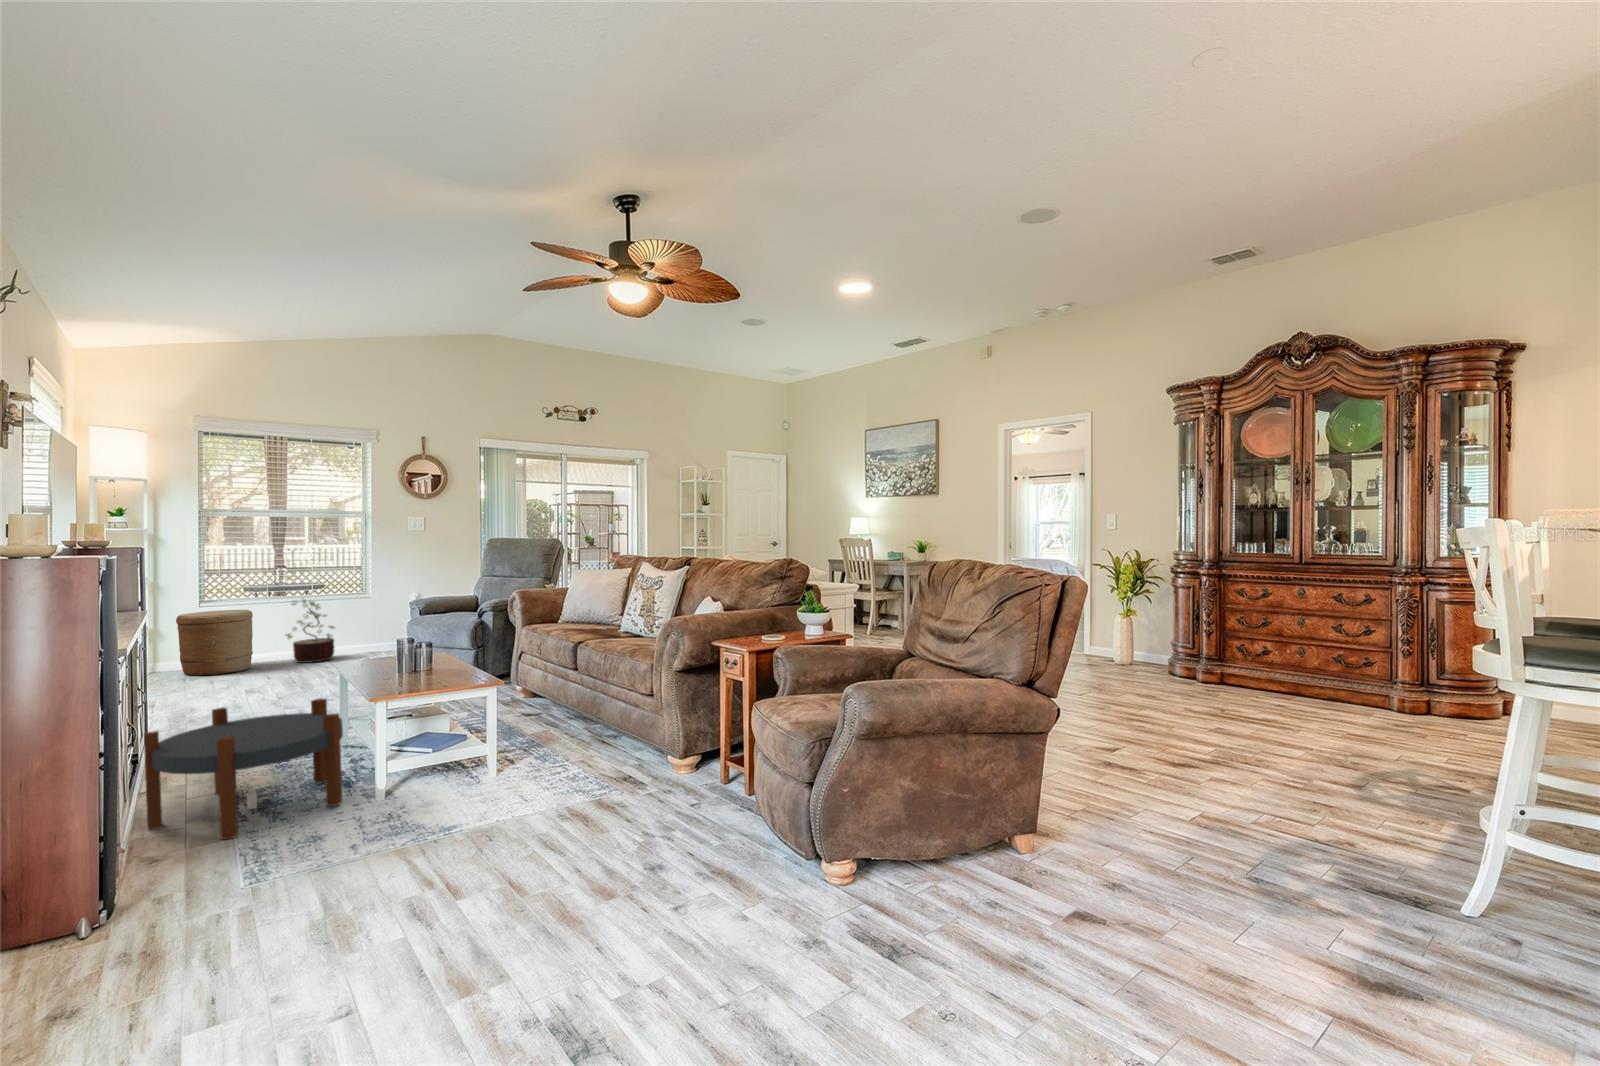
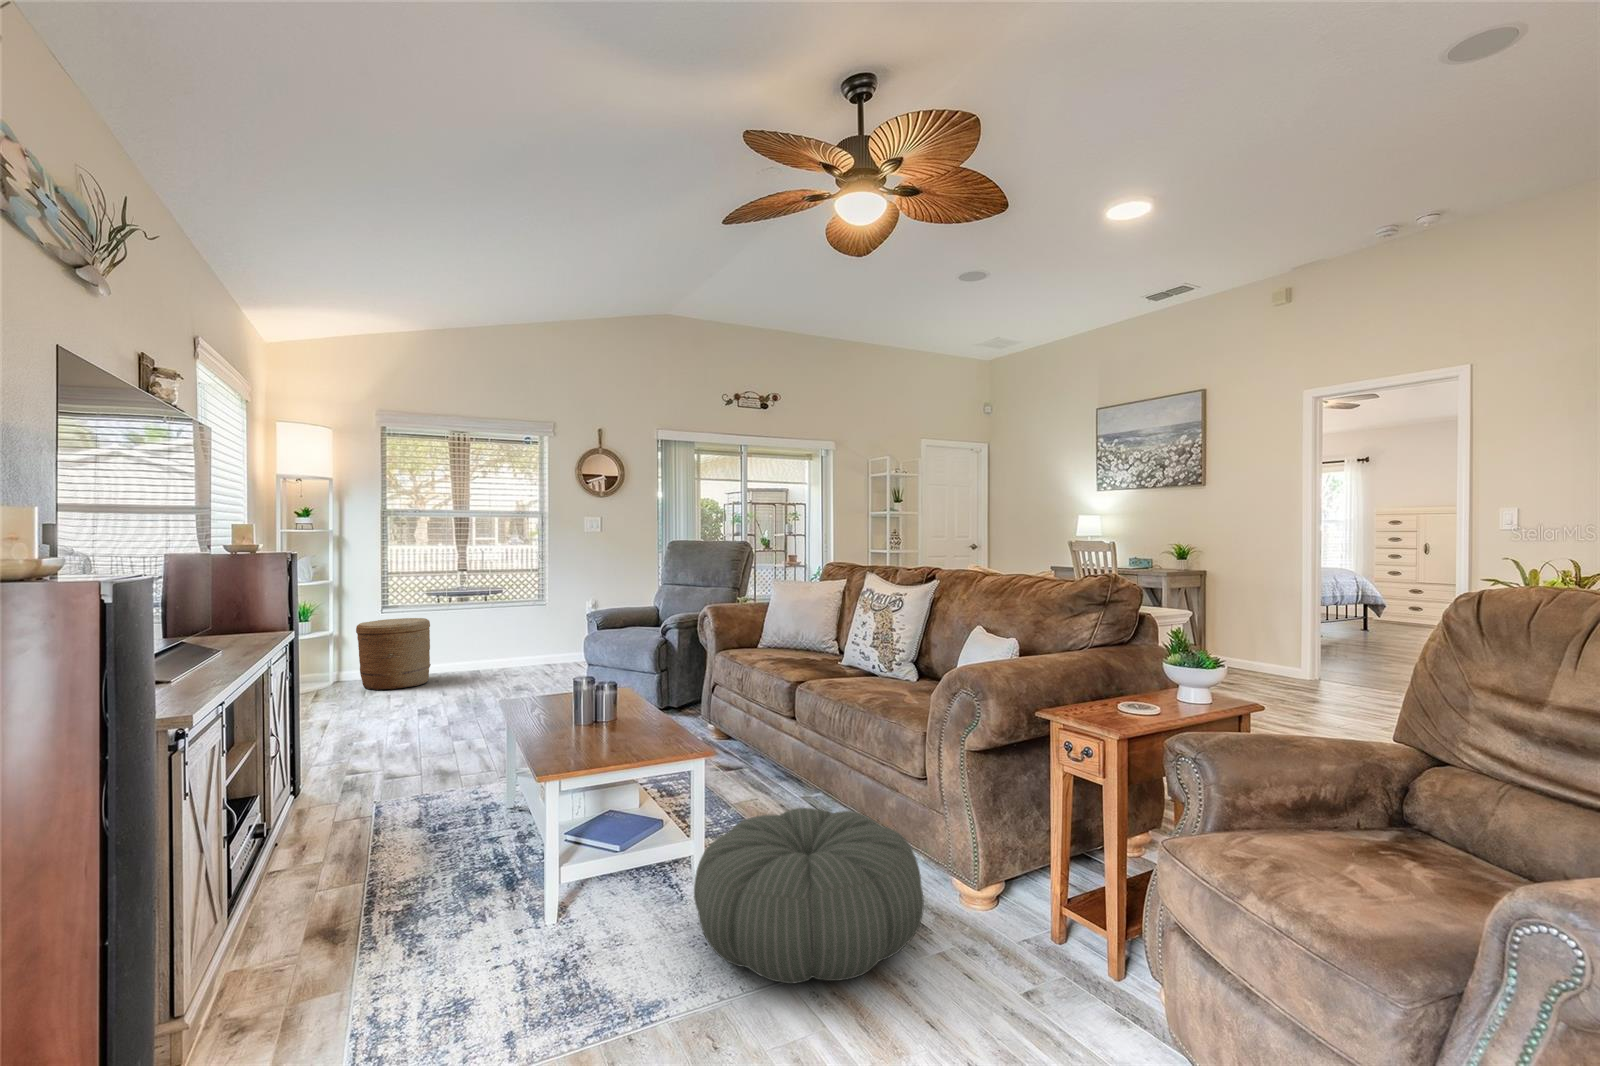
decorative plant: present [286,600,334,663] -> none [461,605,513,677]
side table: present [144,698,343,840] -> none [250,761,503,987]
pouf: none [485,718,643,814] -> present [694,808,924,984]

